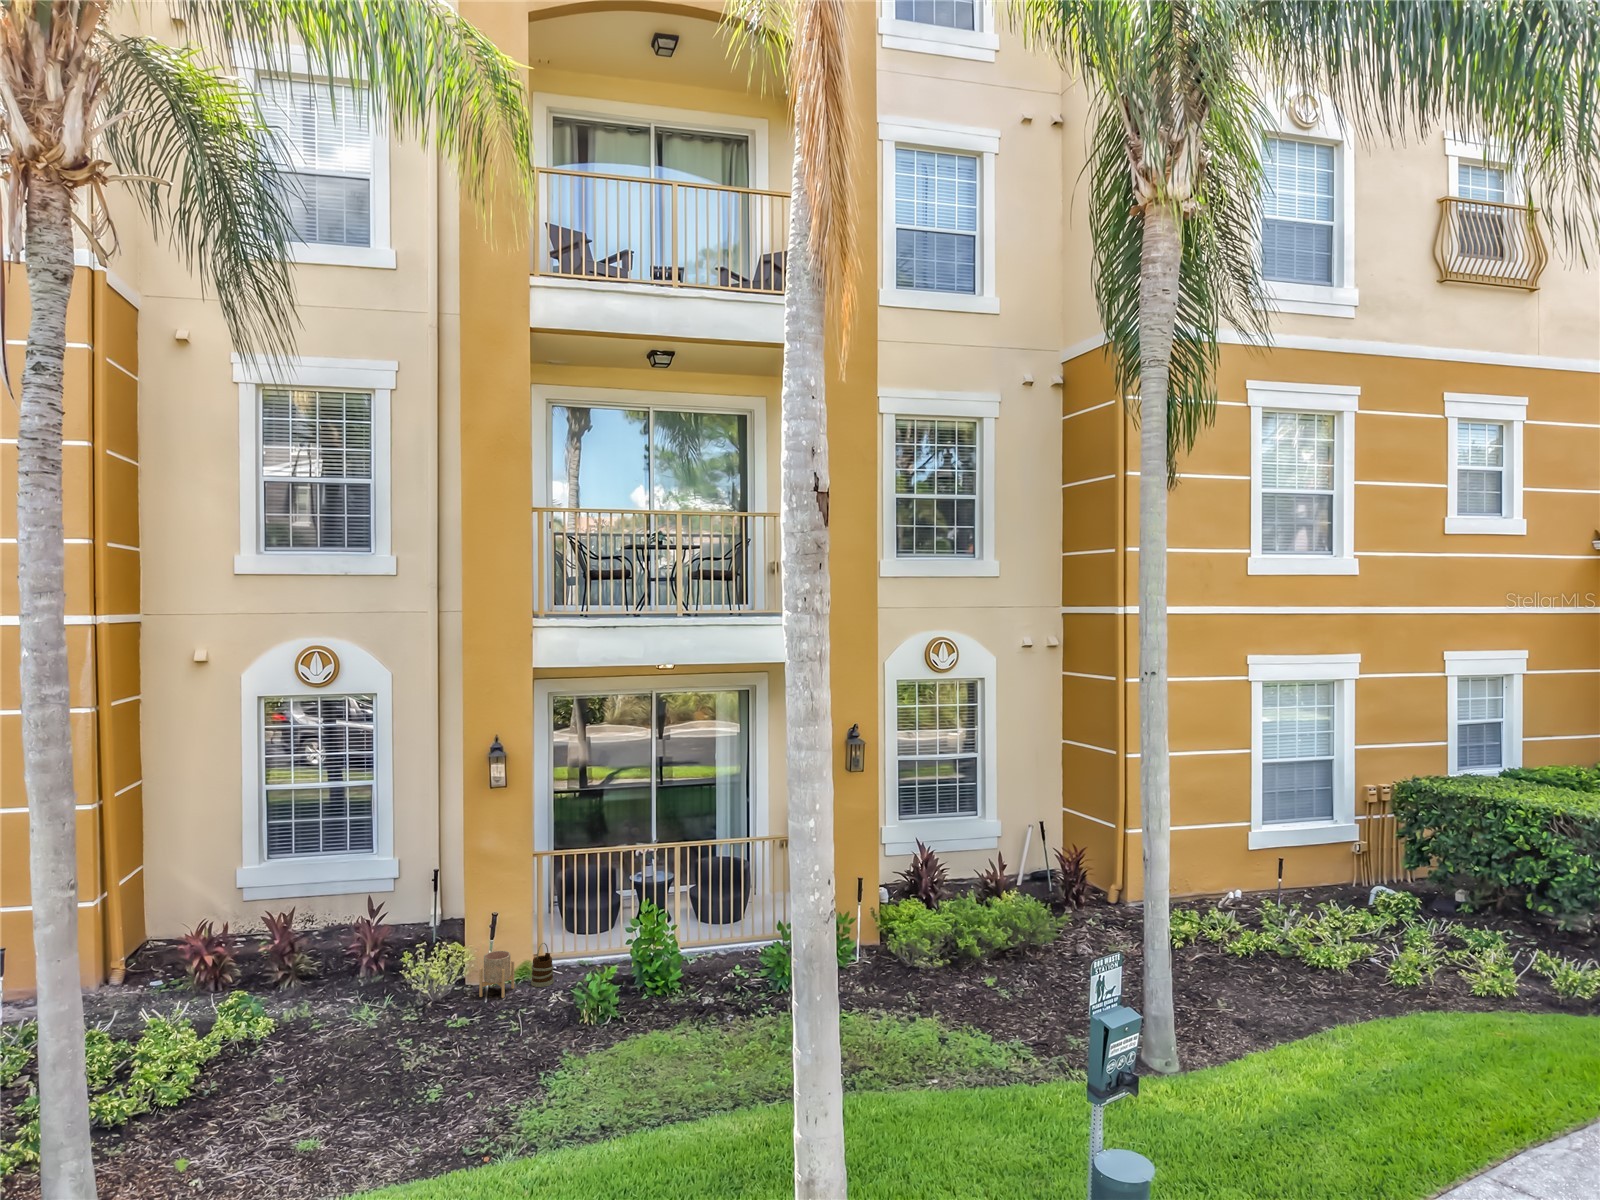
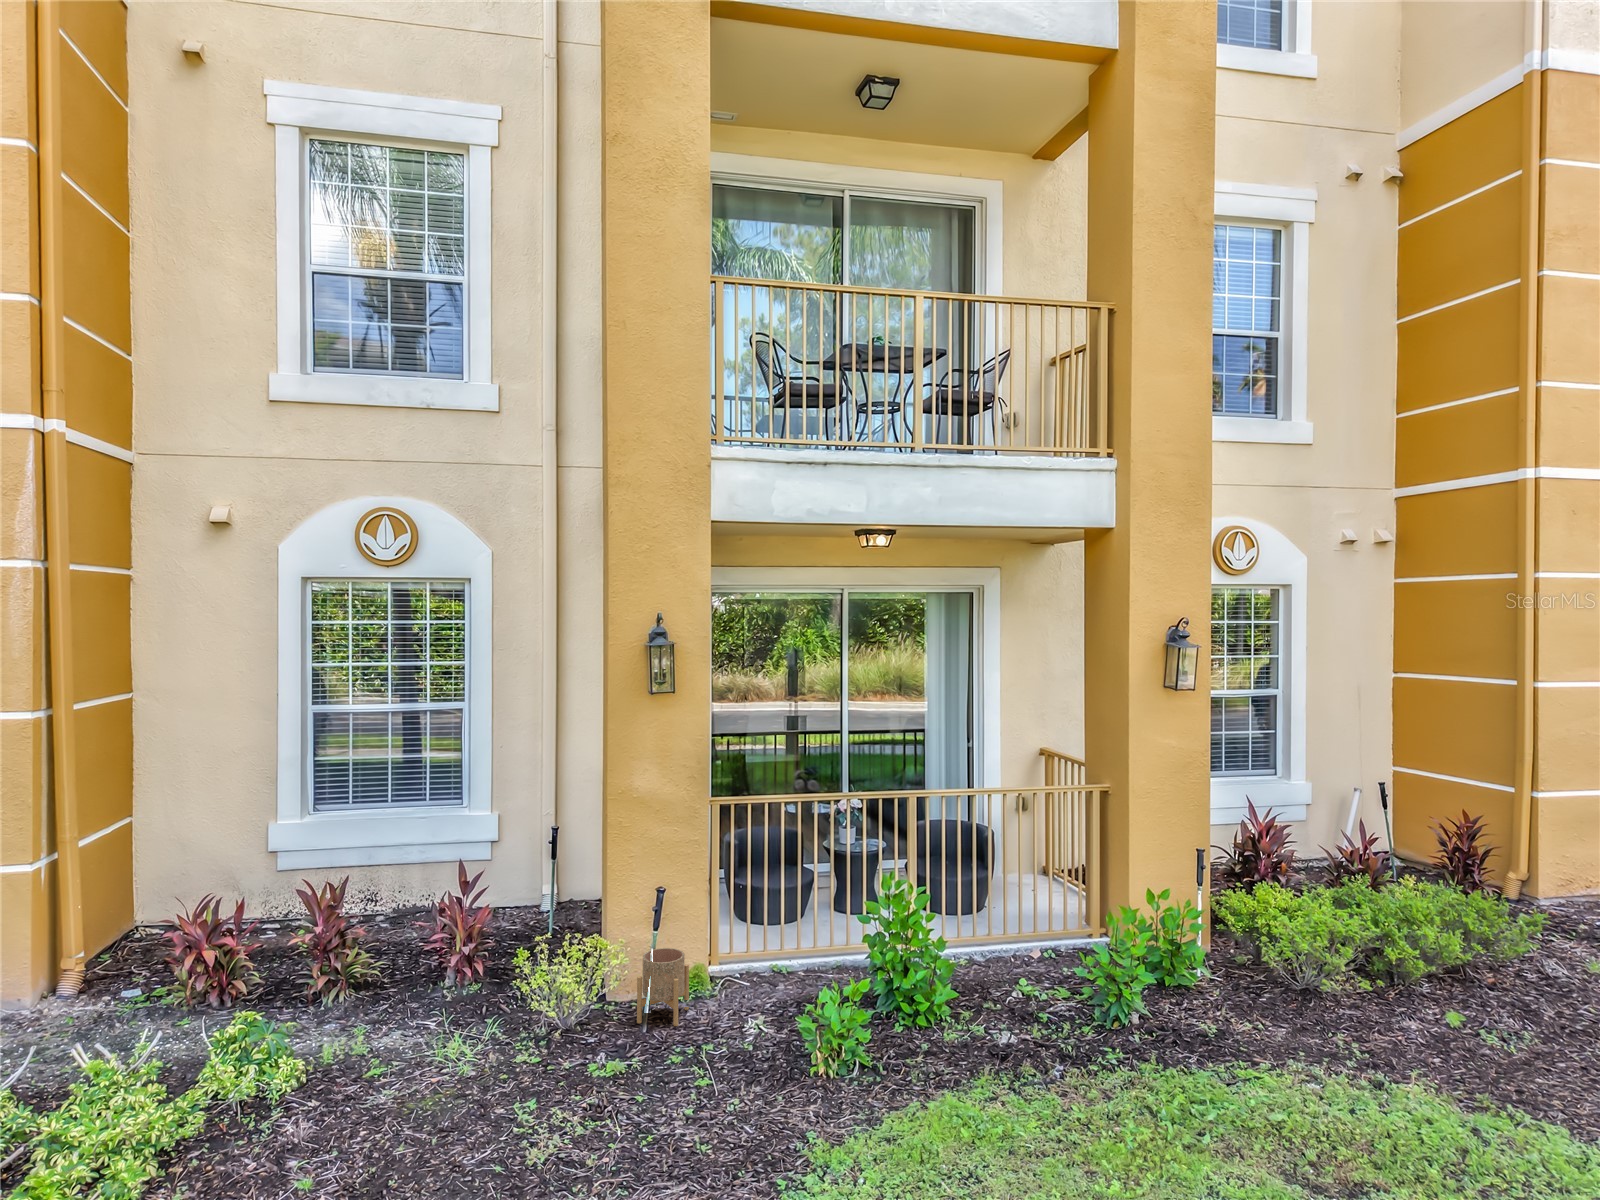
wooden bucket: present [531,943,554,987] -> none [713,937,748,1008]

